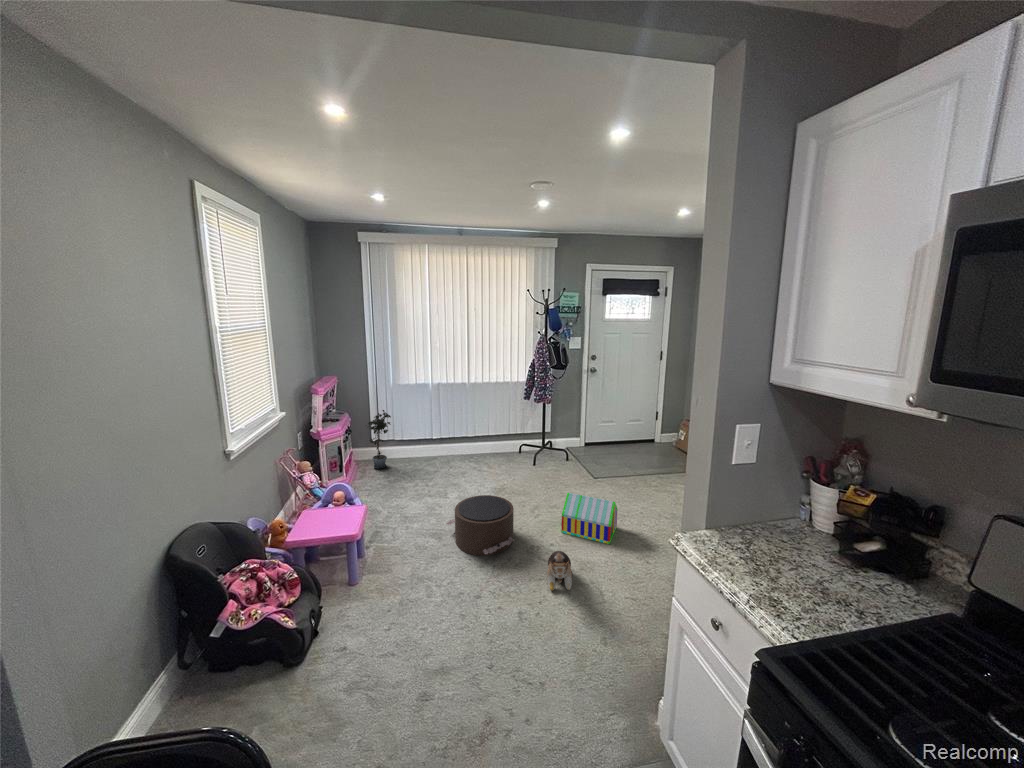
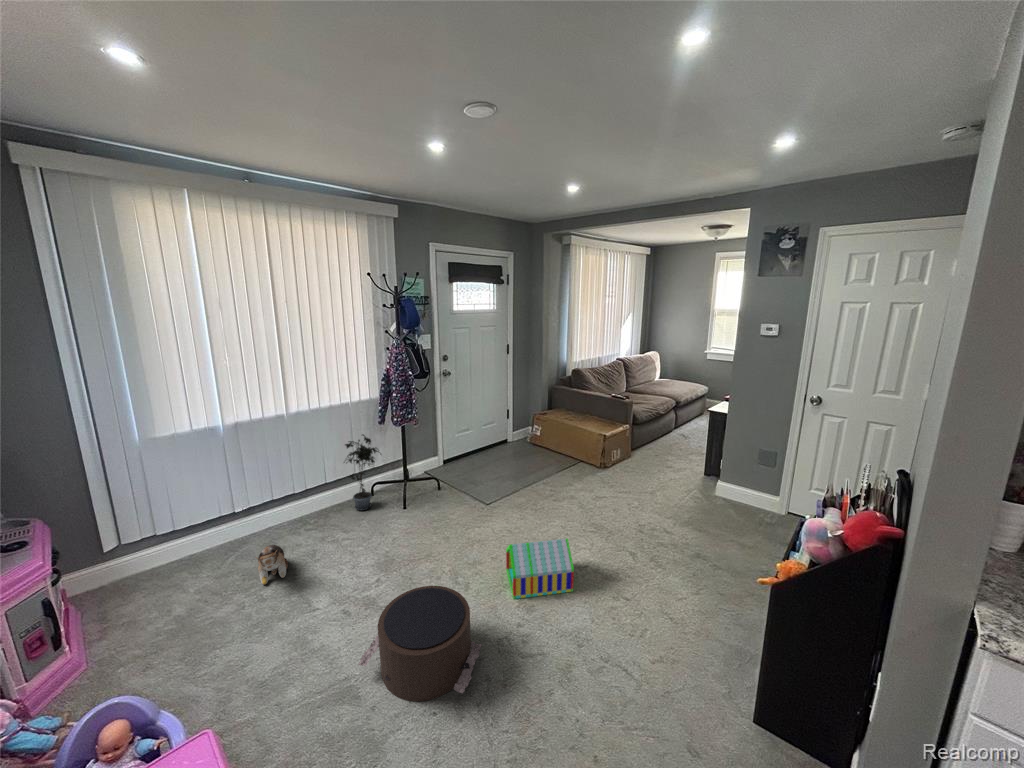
potted plant: present [368,410,391,469] -> present [344,434,381,510]
plush toy: present [547,551,572,591] -> present [256,545,288,585]

